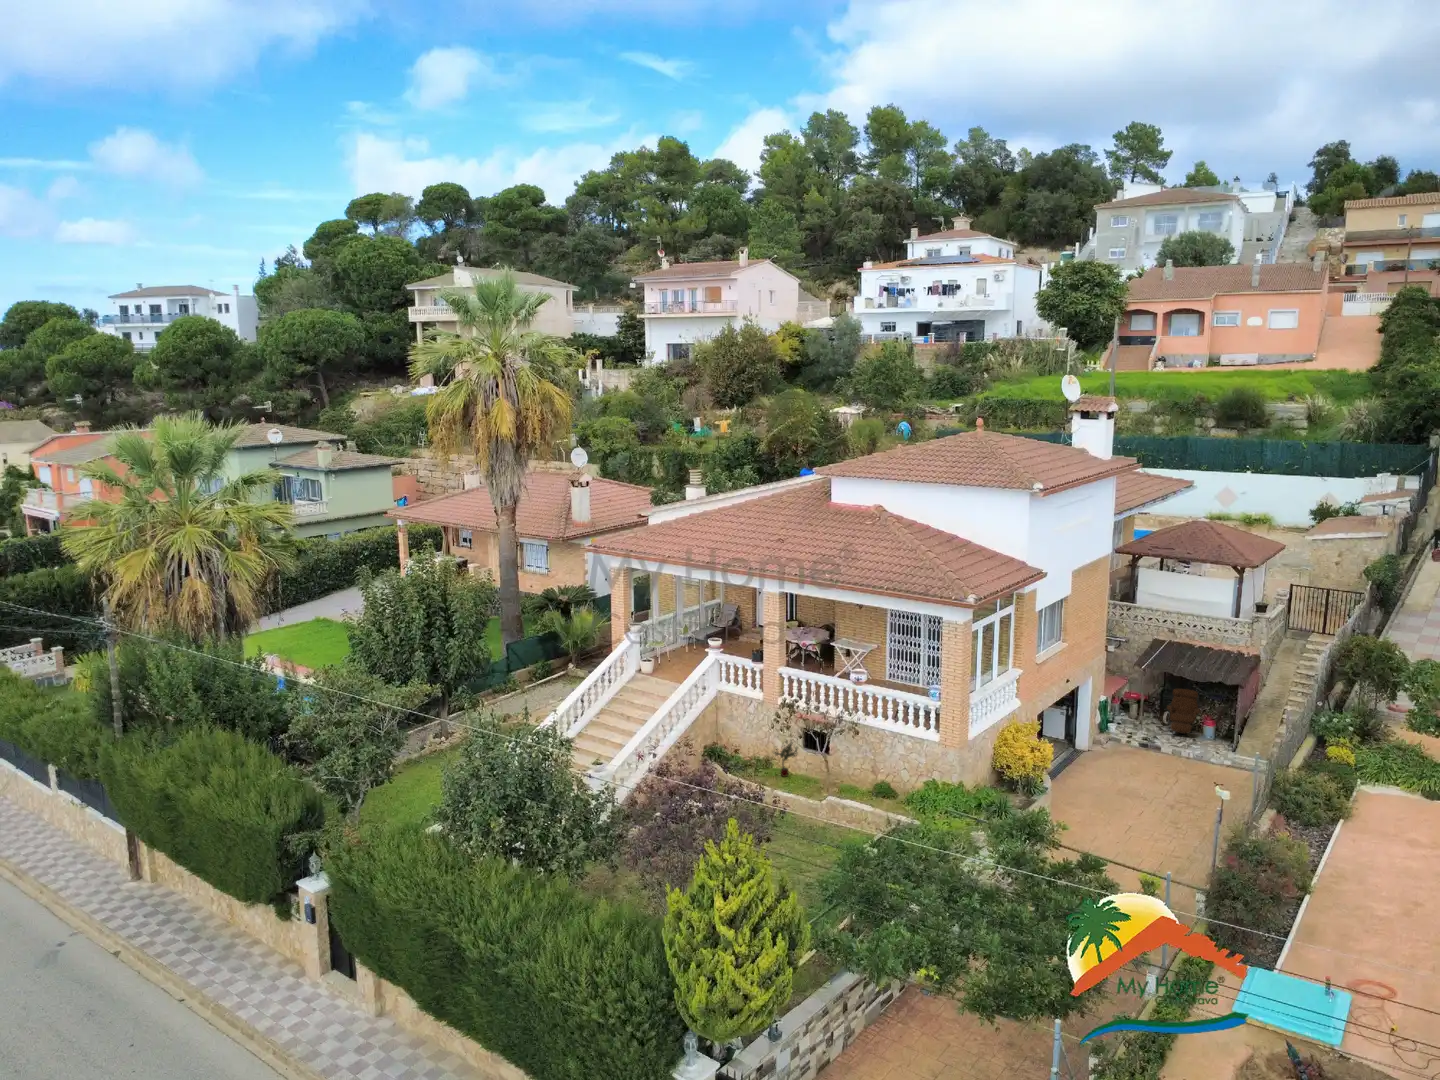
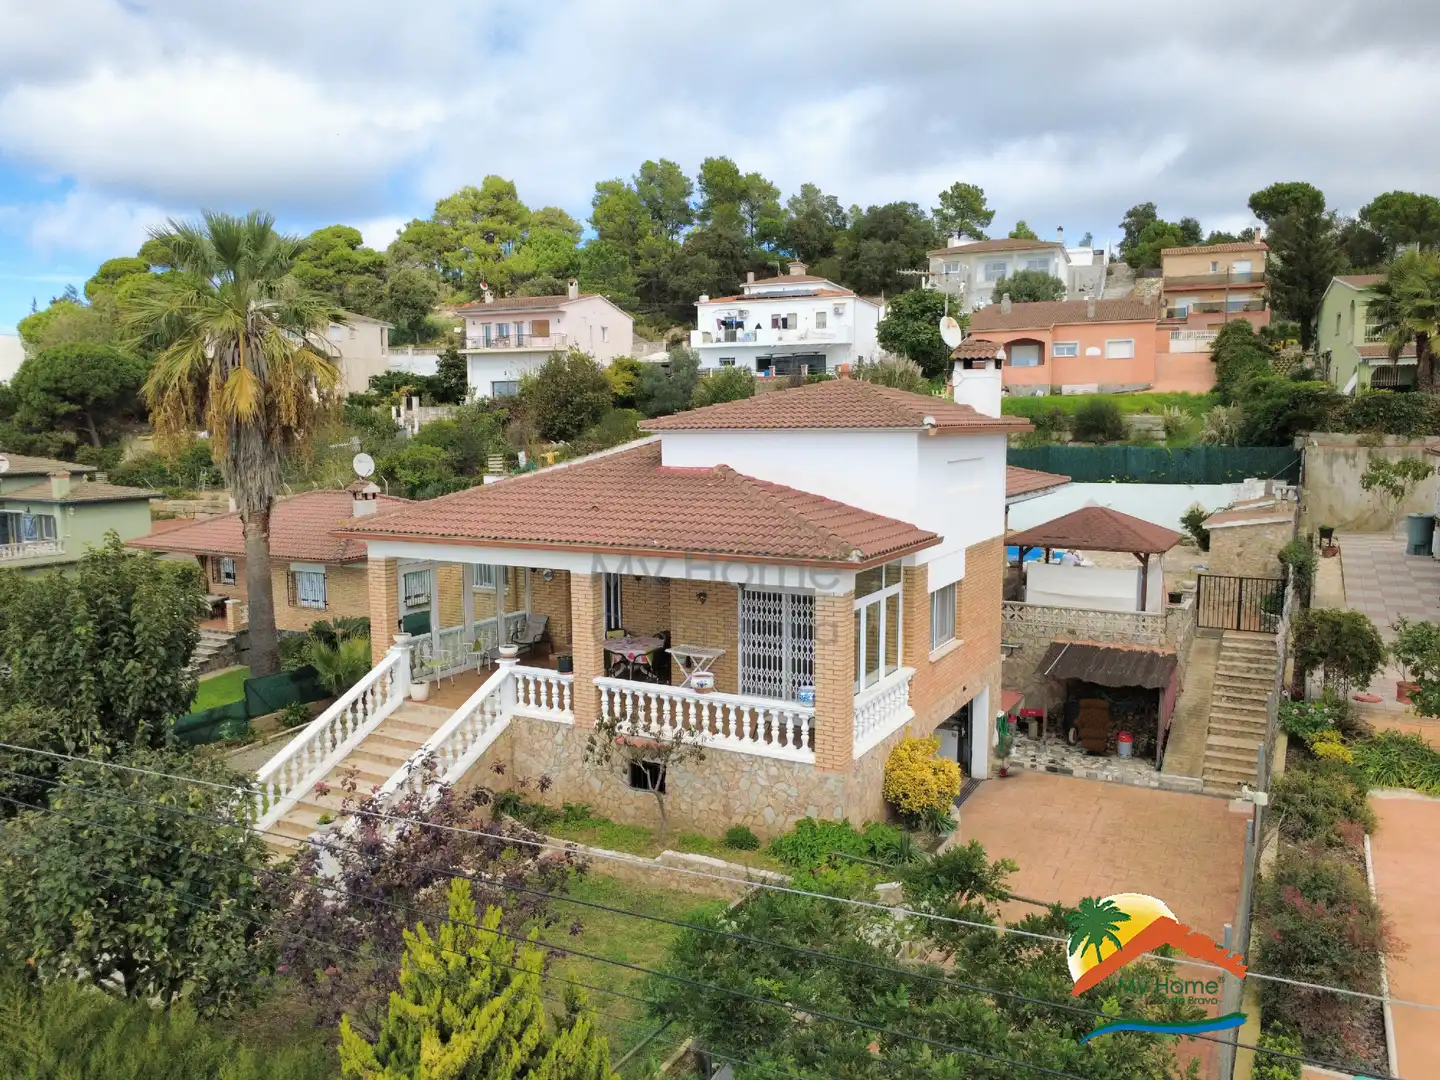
potted tree: present [774,740,798,777] -> present [991,736,1014,777]

